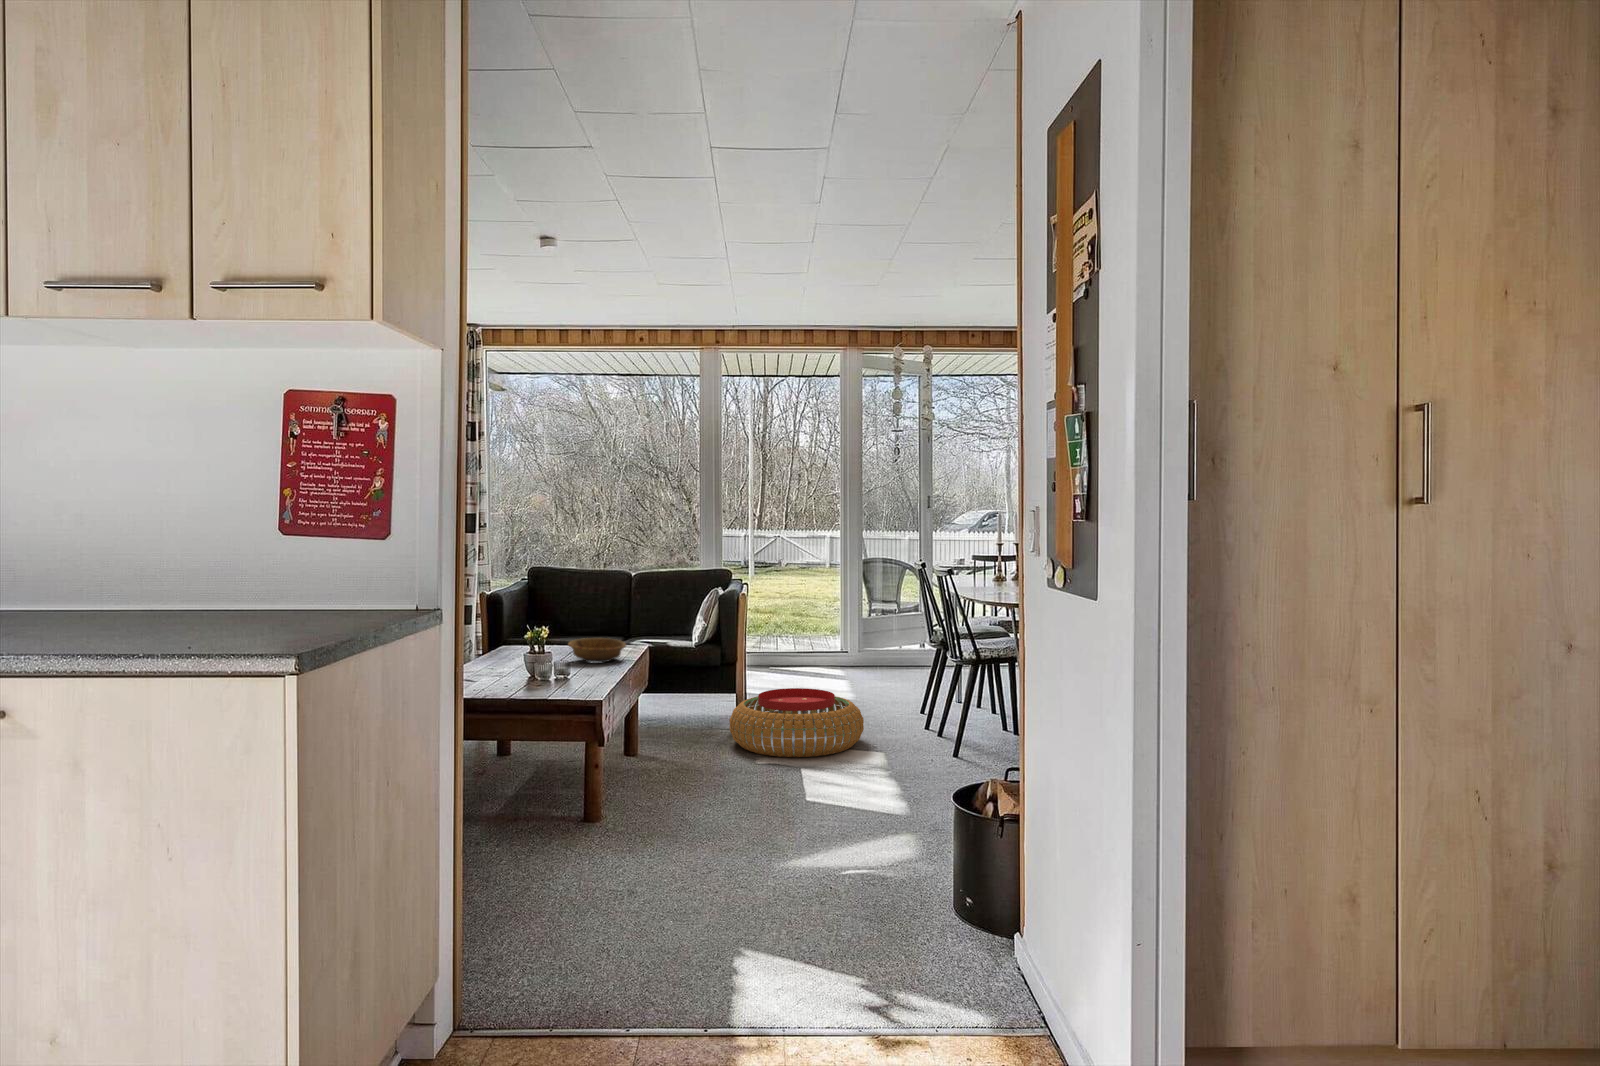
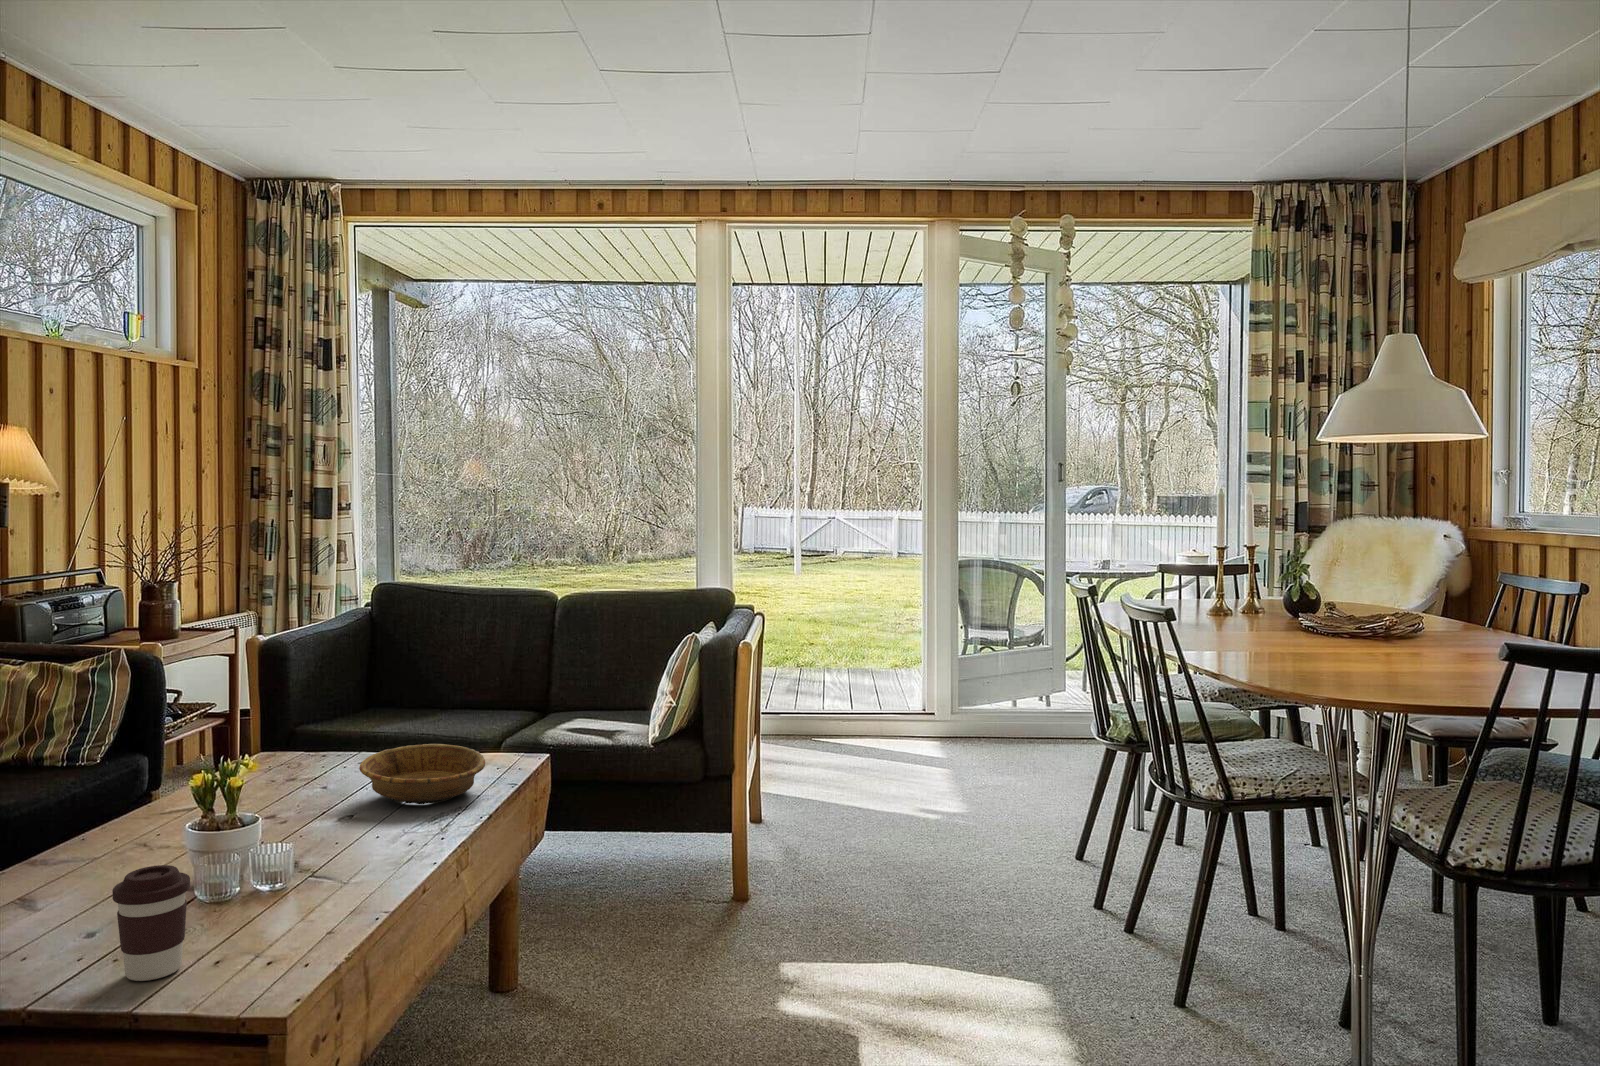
coffee cup: none [525,657,551,698] -> present [112,865,190,981]
pouf: present [729,688,864,757] -> none [706,833,979,1007]

